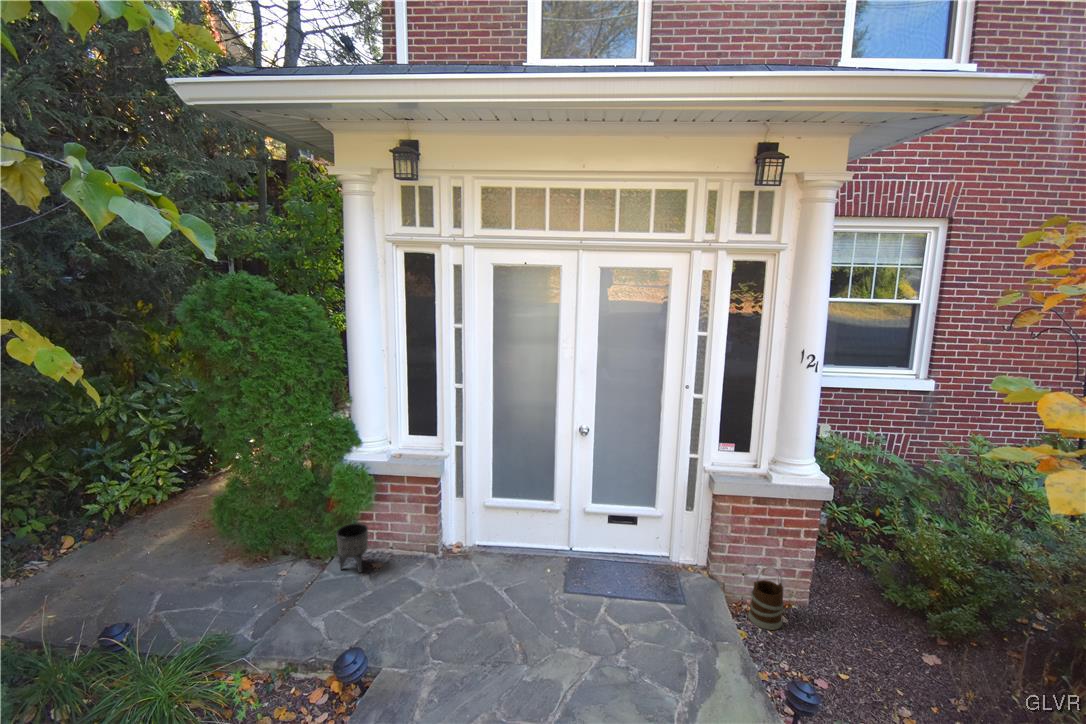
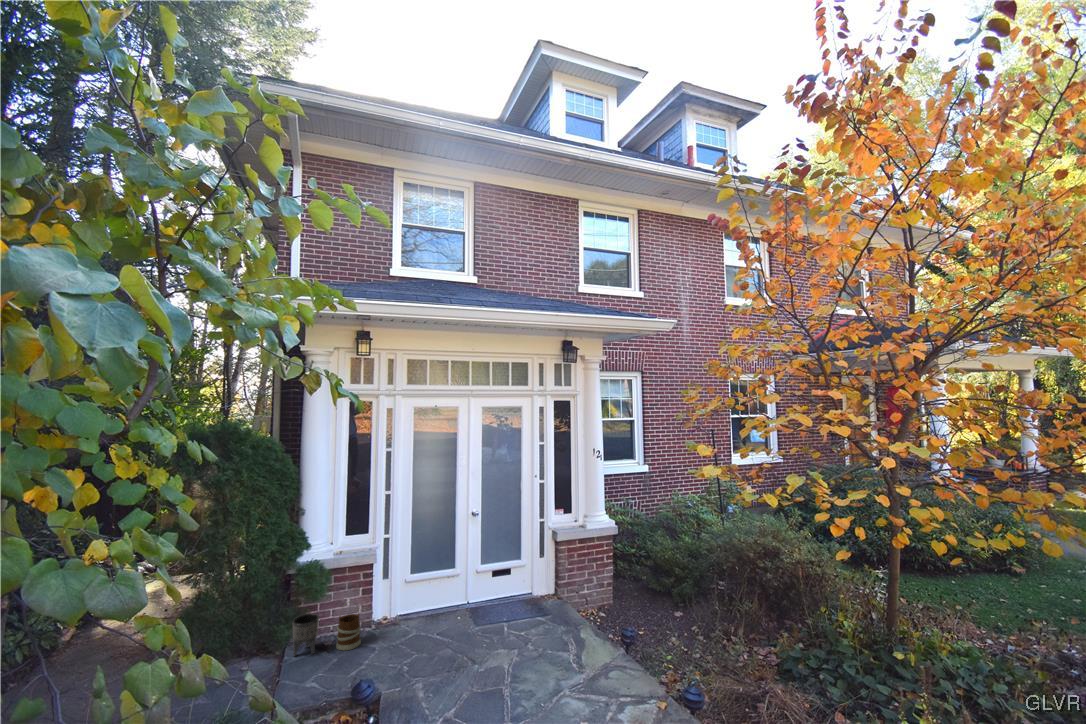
wooden bucket: present [748,567,784,630] -> present [336,613,361,650]

